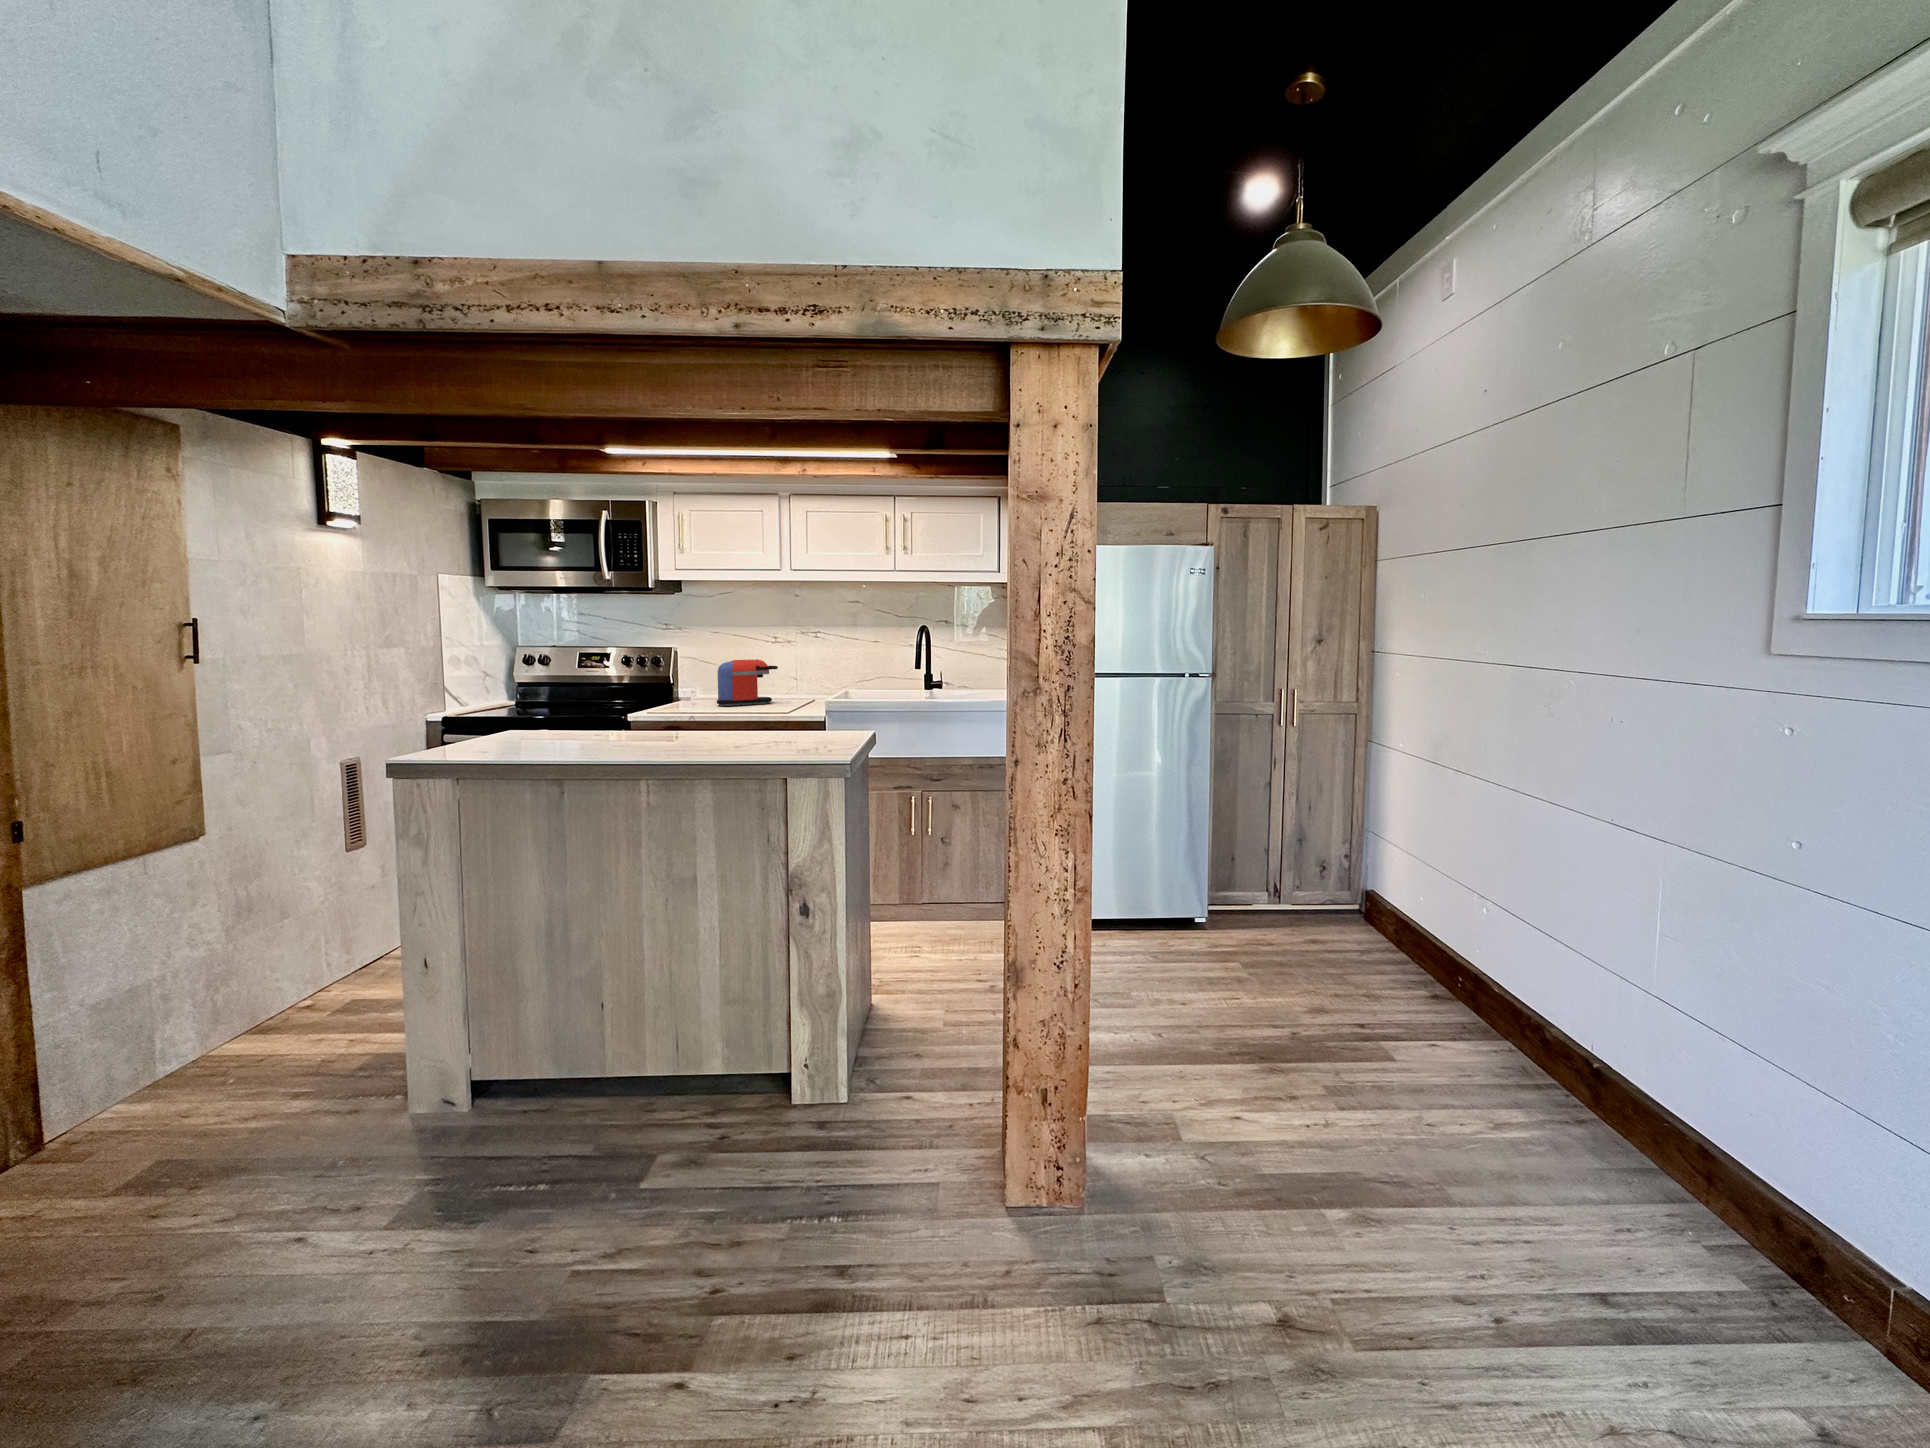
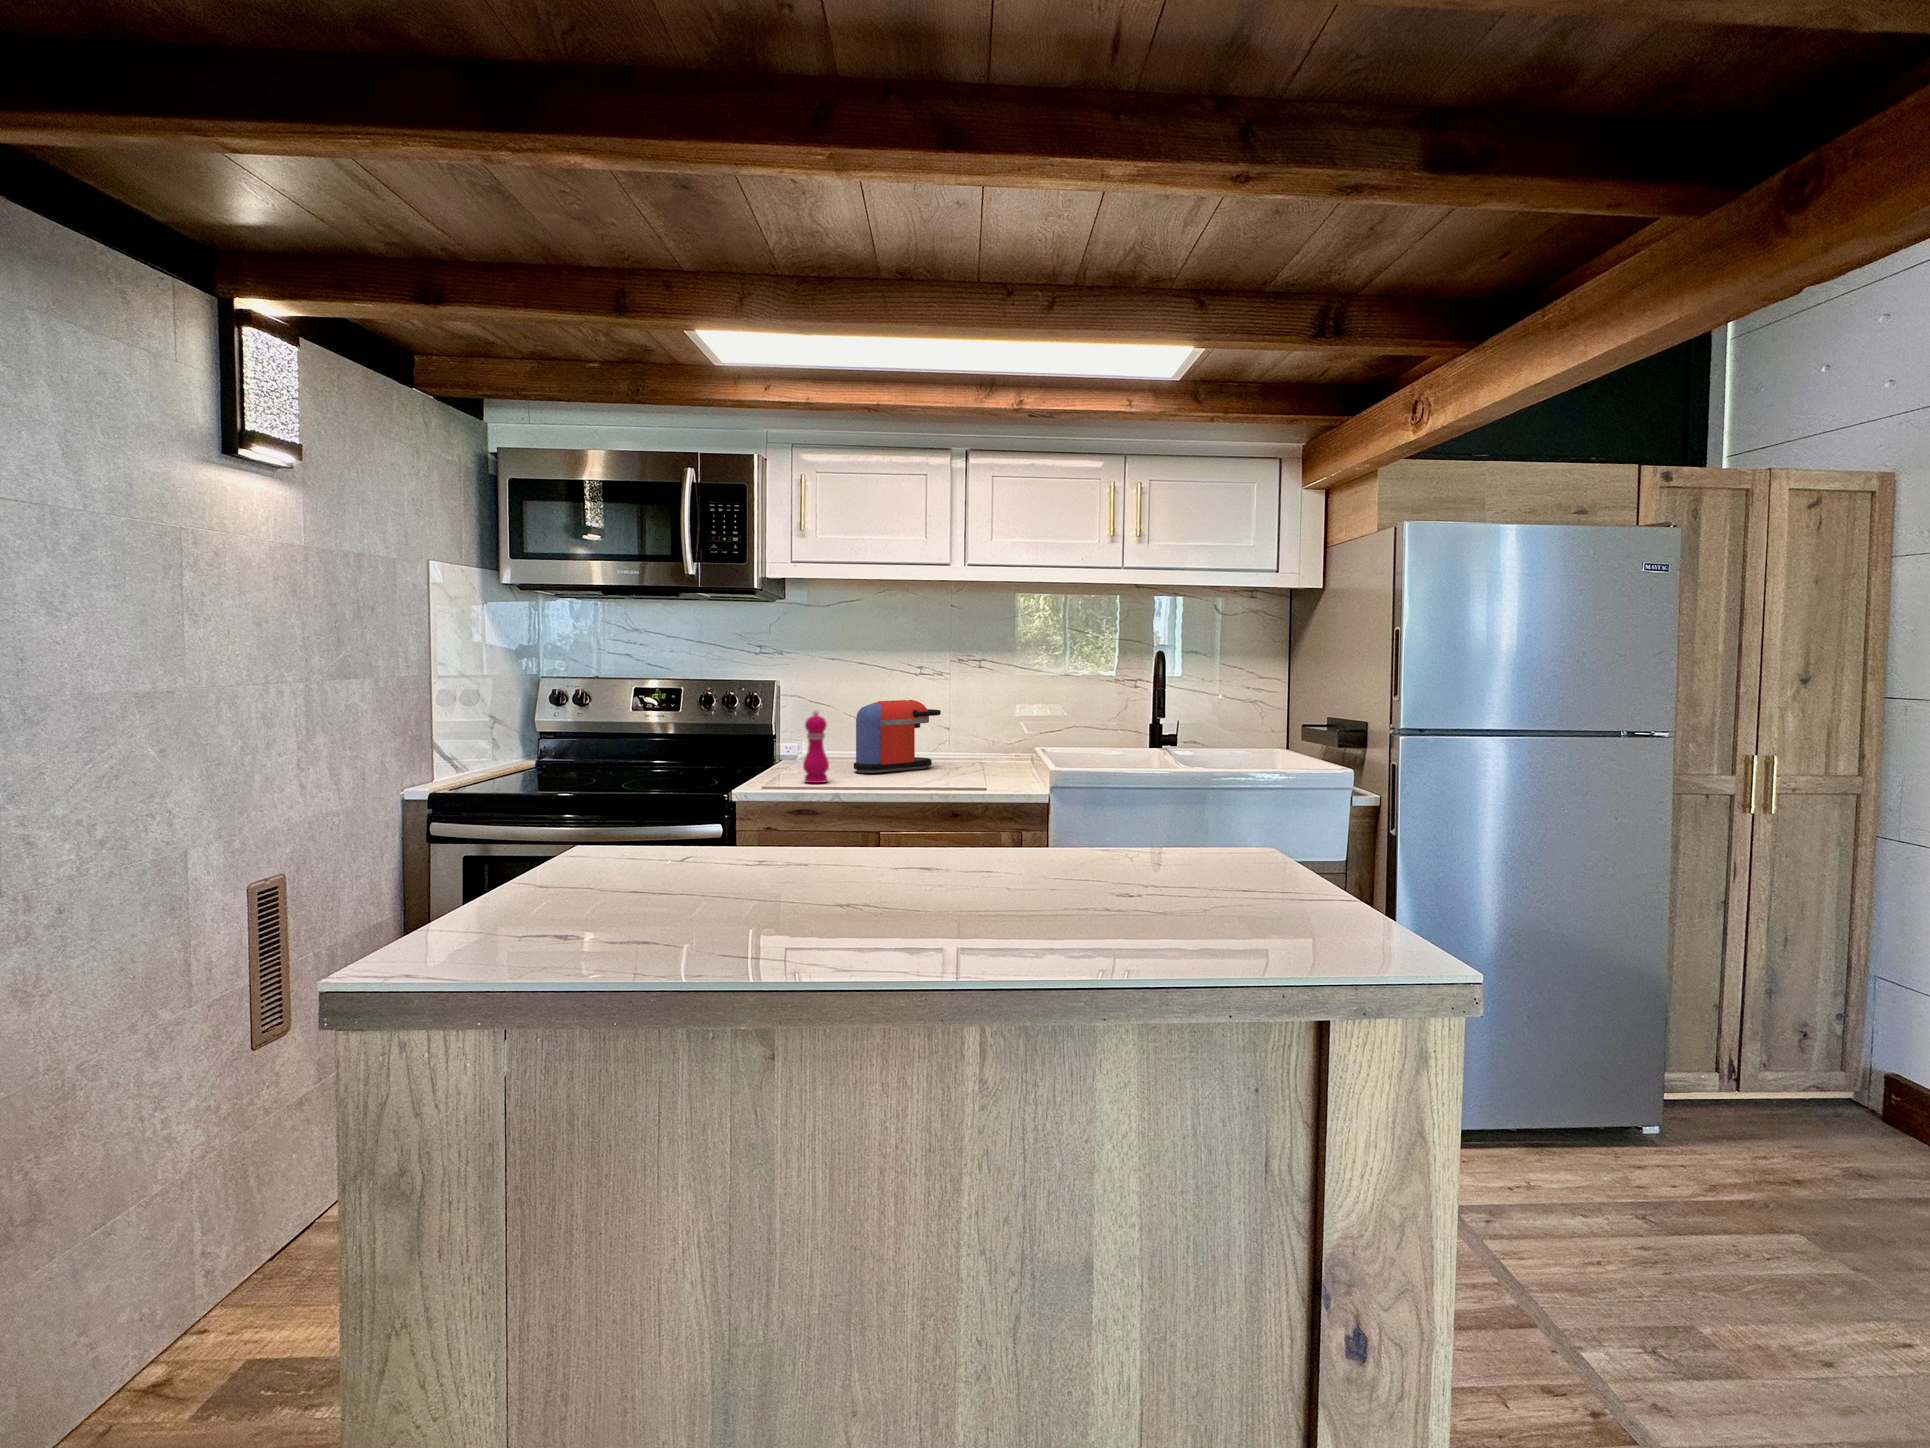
pepper mill: none [677,665,694,711] -> present [803,710,829,783]

